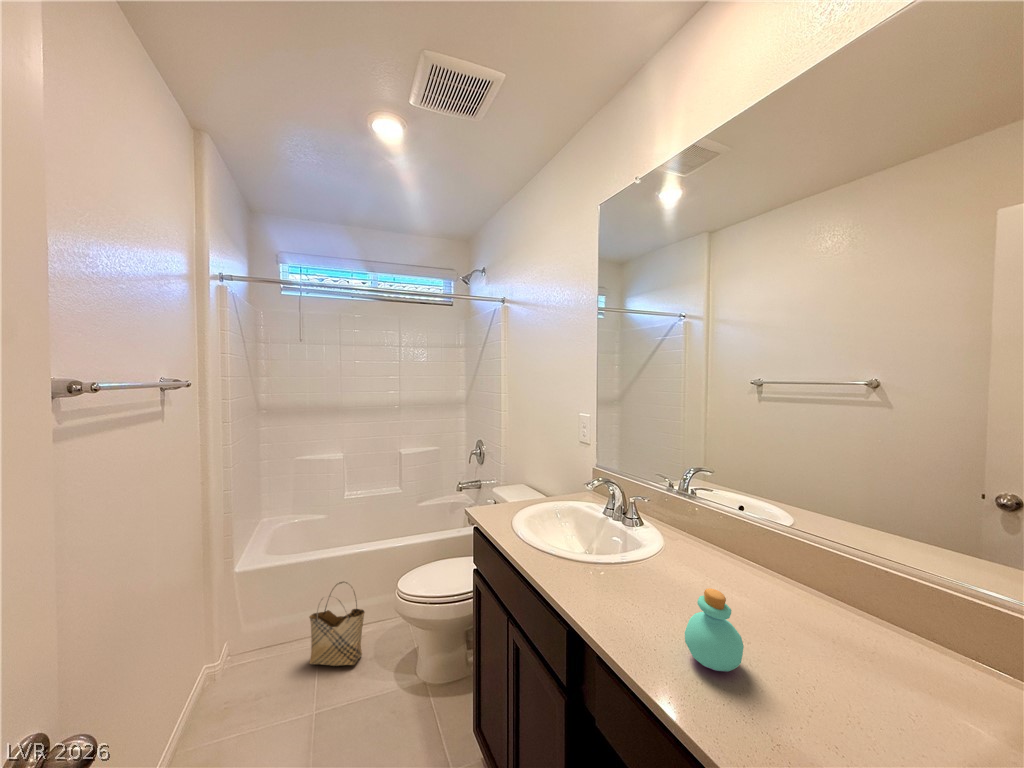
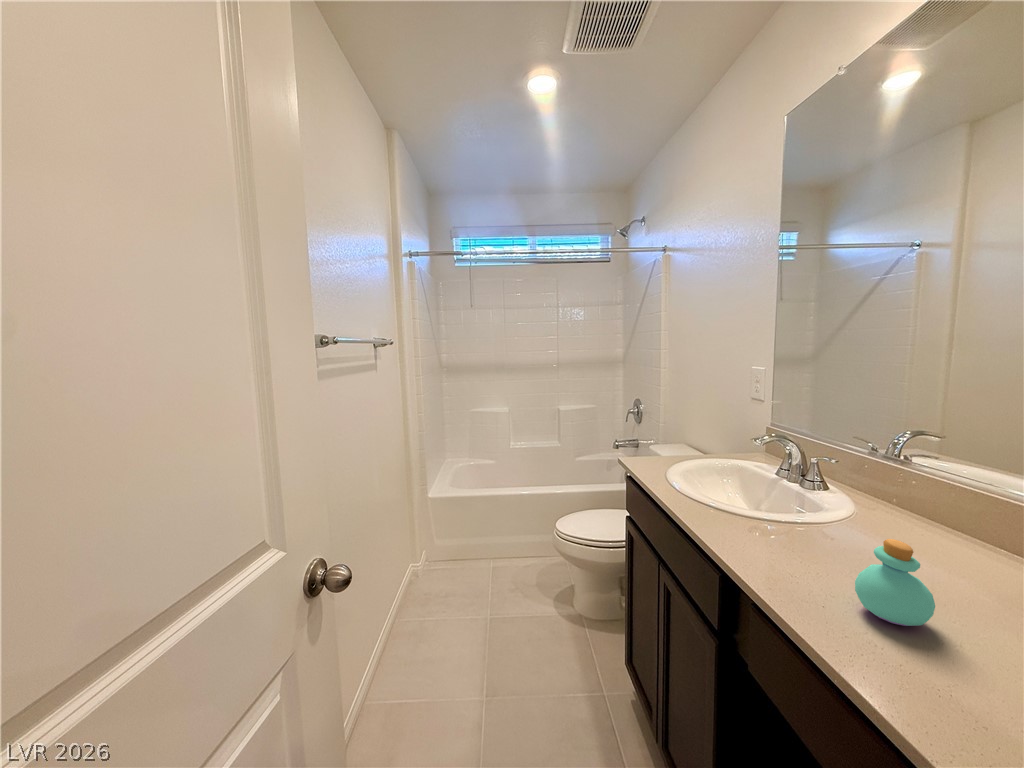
woven basket: present [309,582,365,666] -> none [483,517,528,588]

